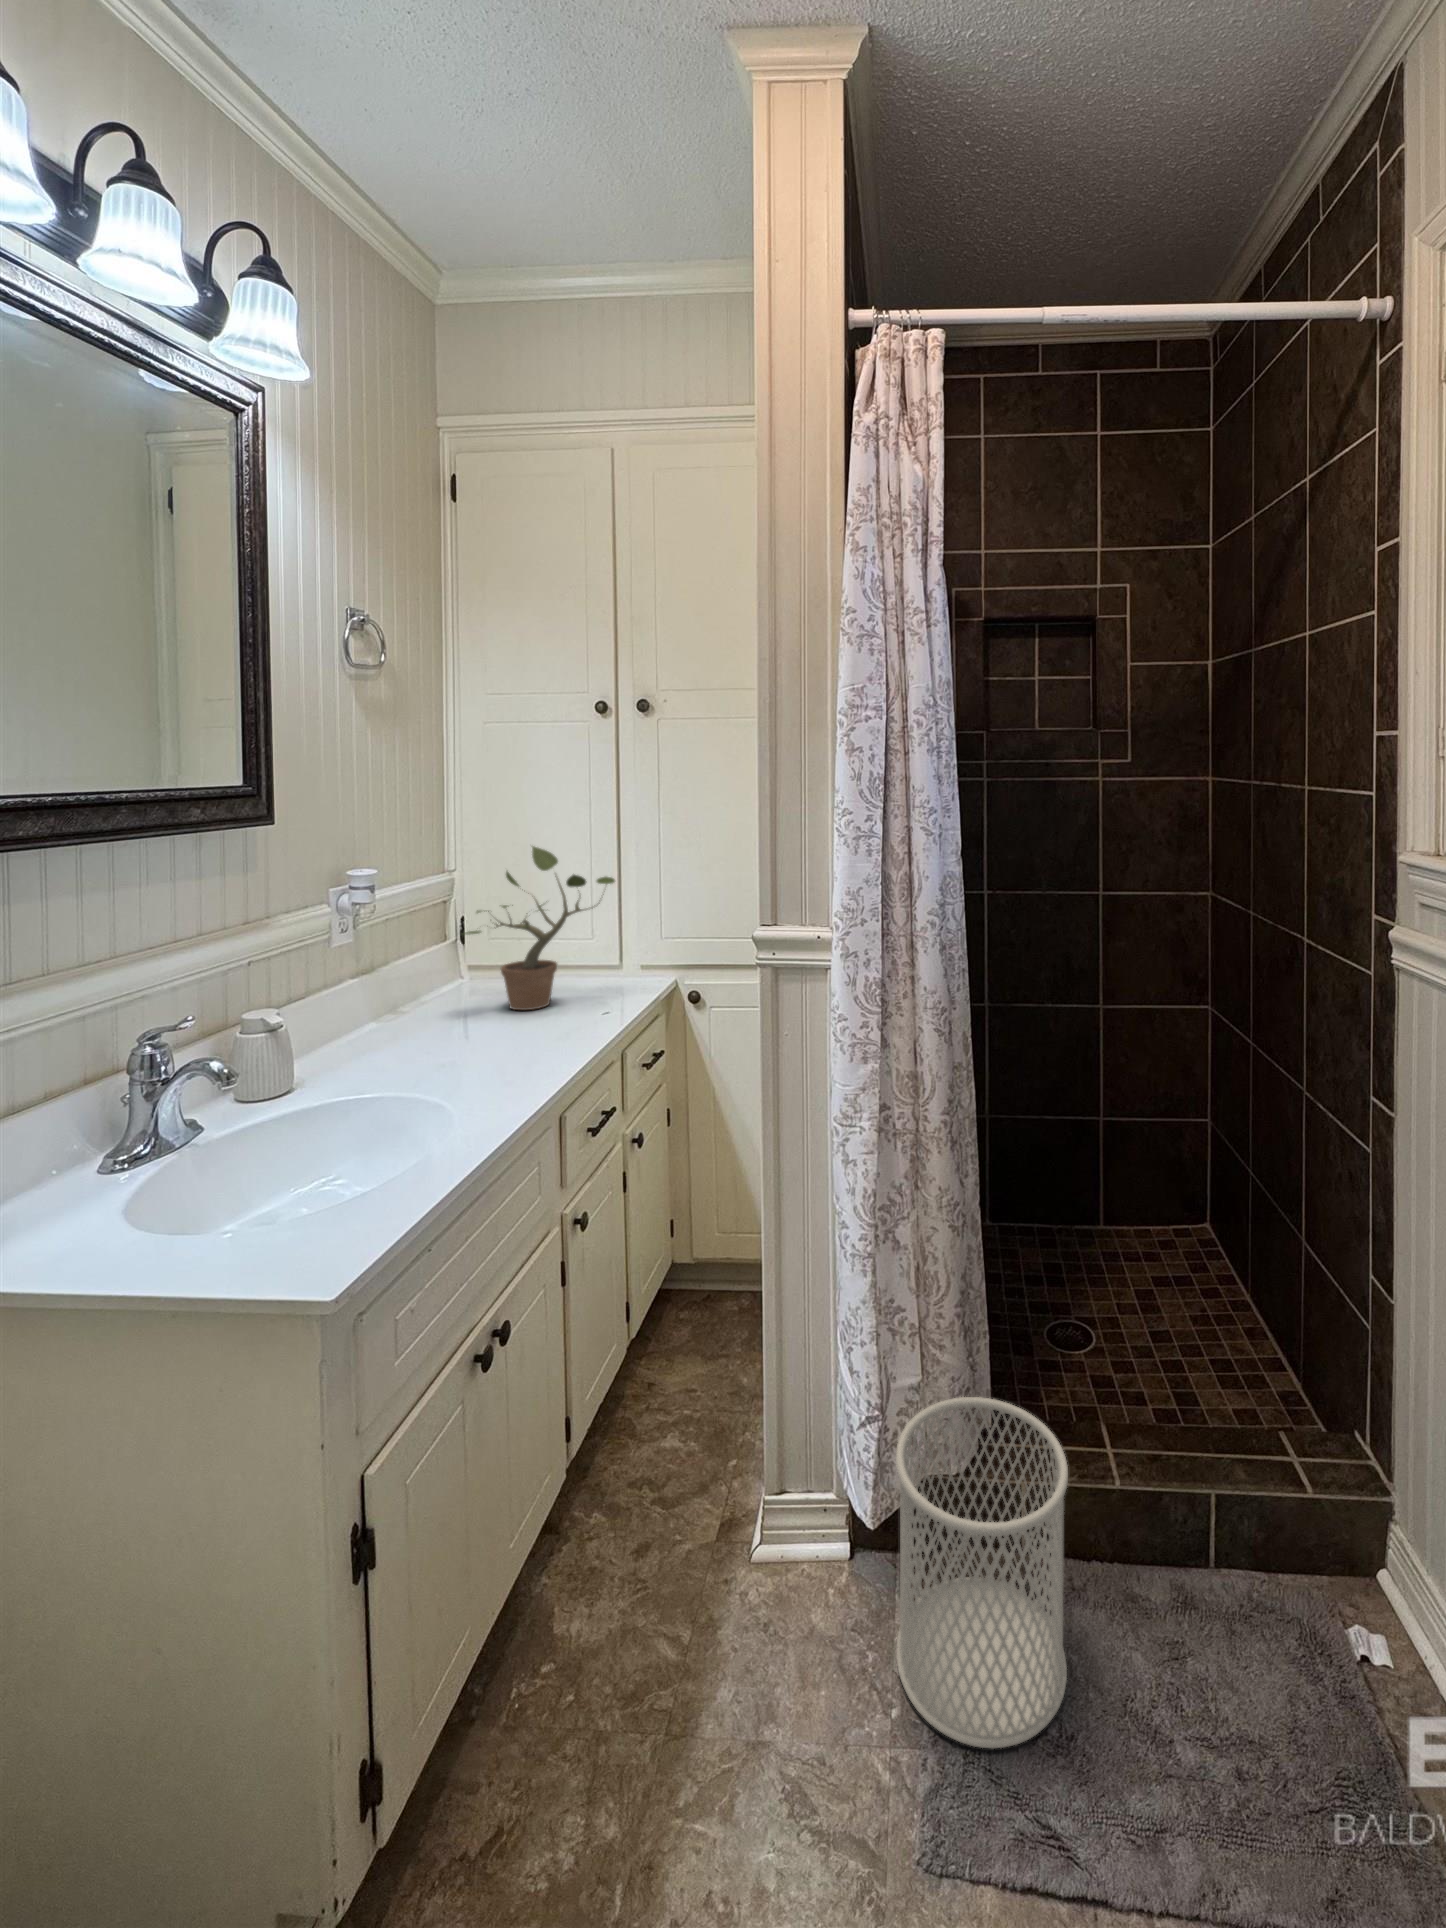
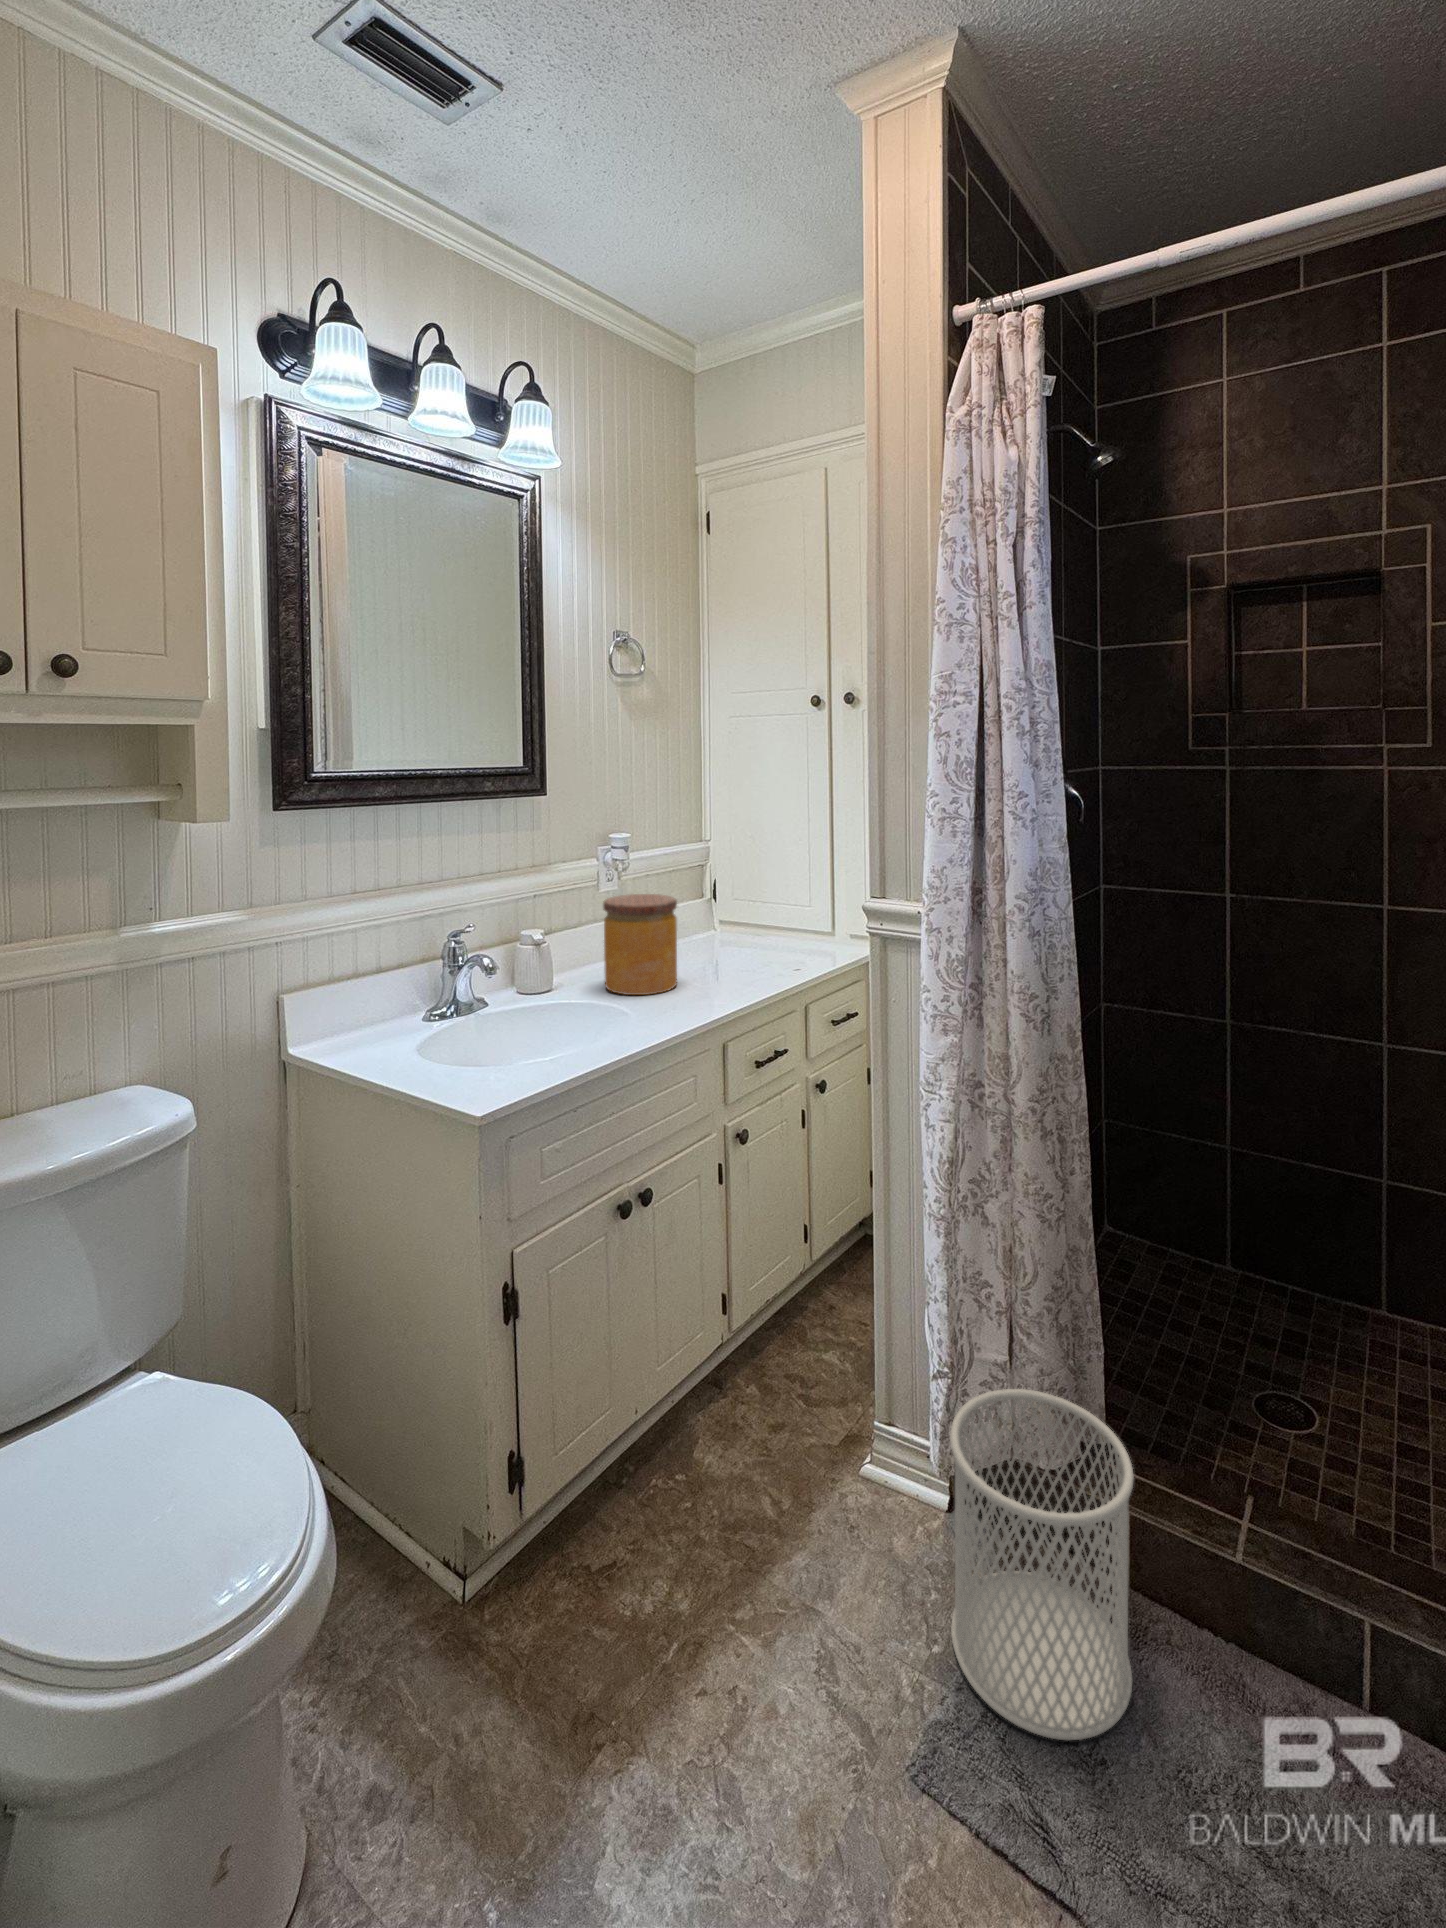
potted plant: present [464,846,615,1010] -> none [690,820,818,962]
jar: none [367,943,471,1076] -> present [603,894,677,995]

